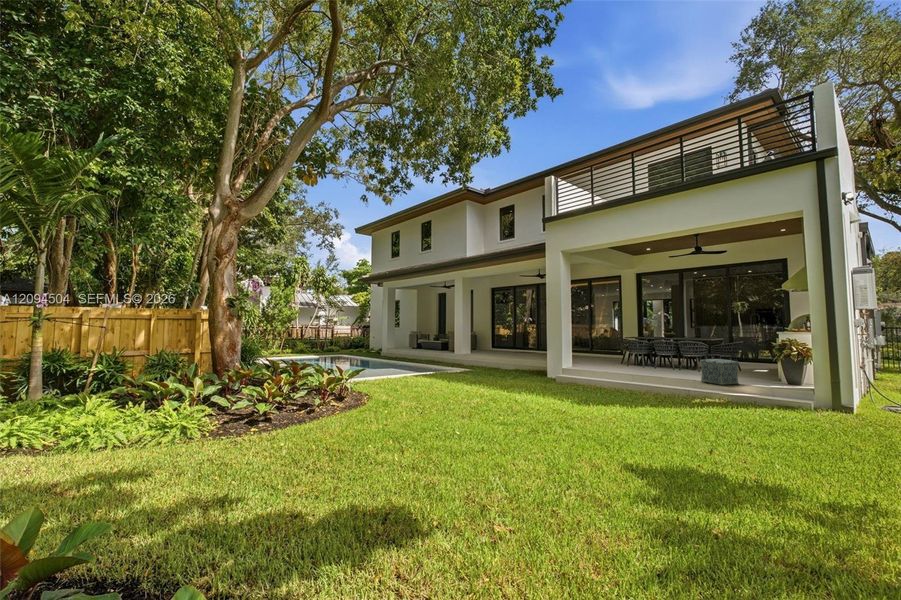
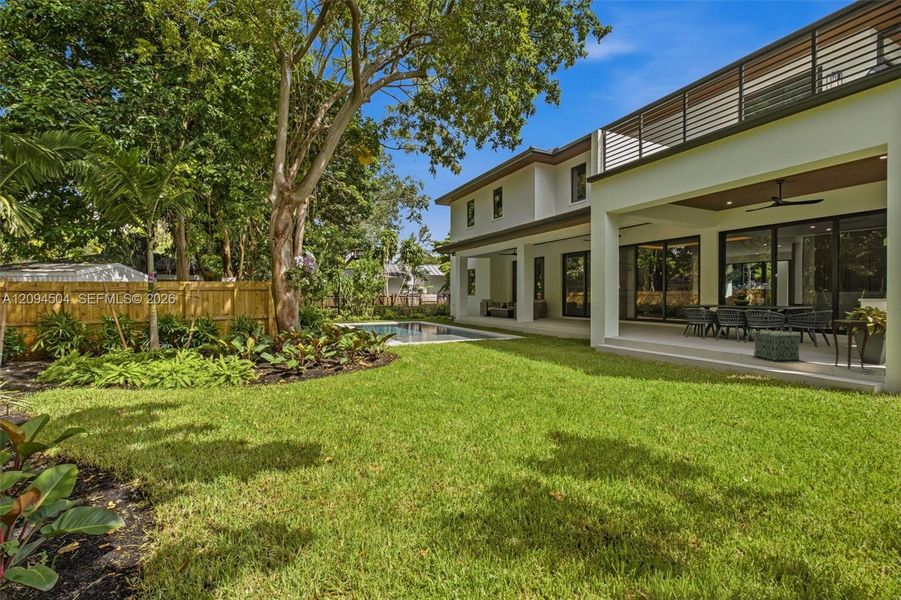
side table: none [767,348,795,390] -> present [833,320,869,369]

